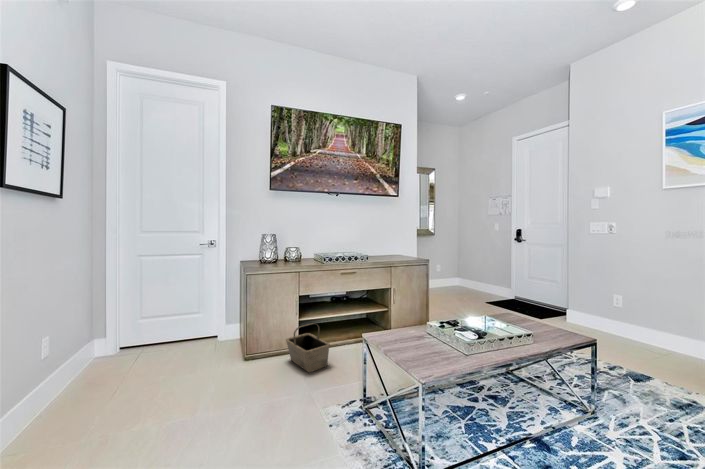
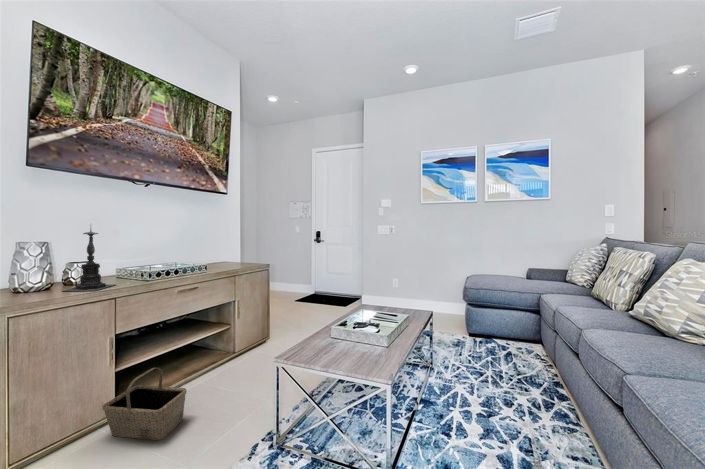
candle holder: none [274,223,303,266] -> present [63,229,115,291]

